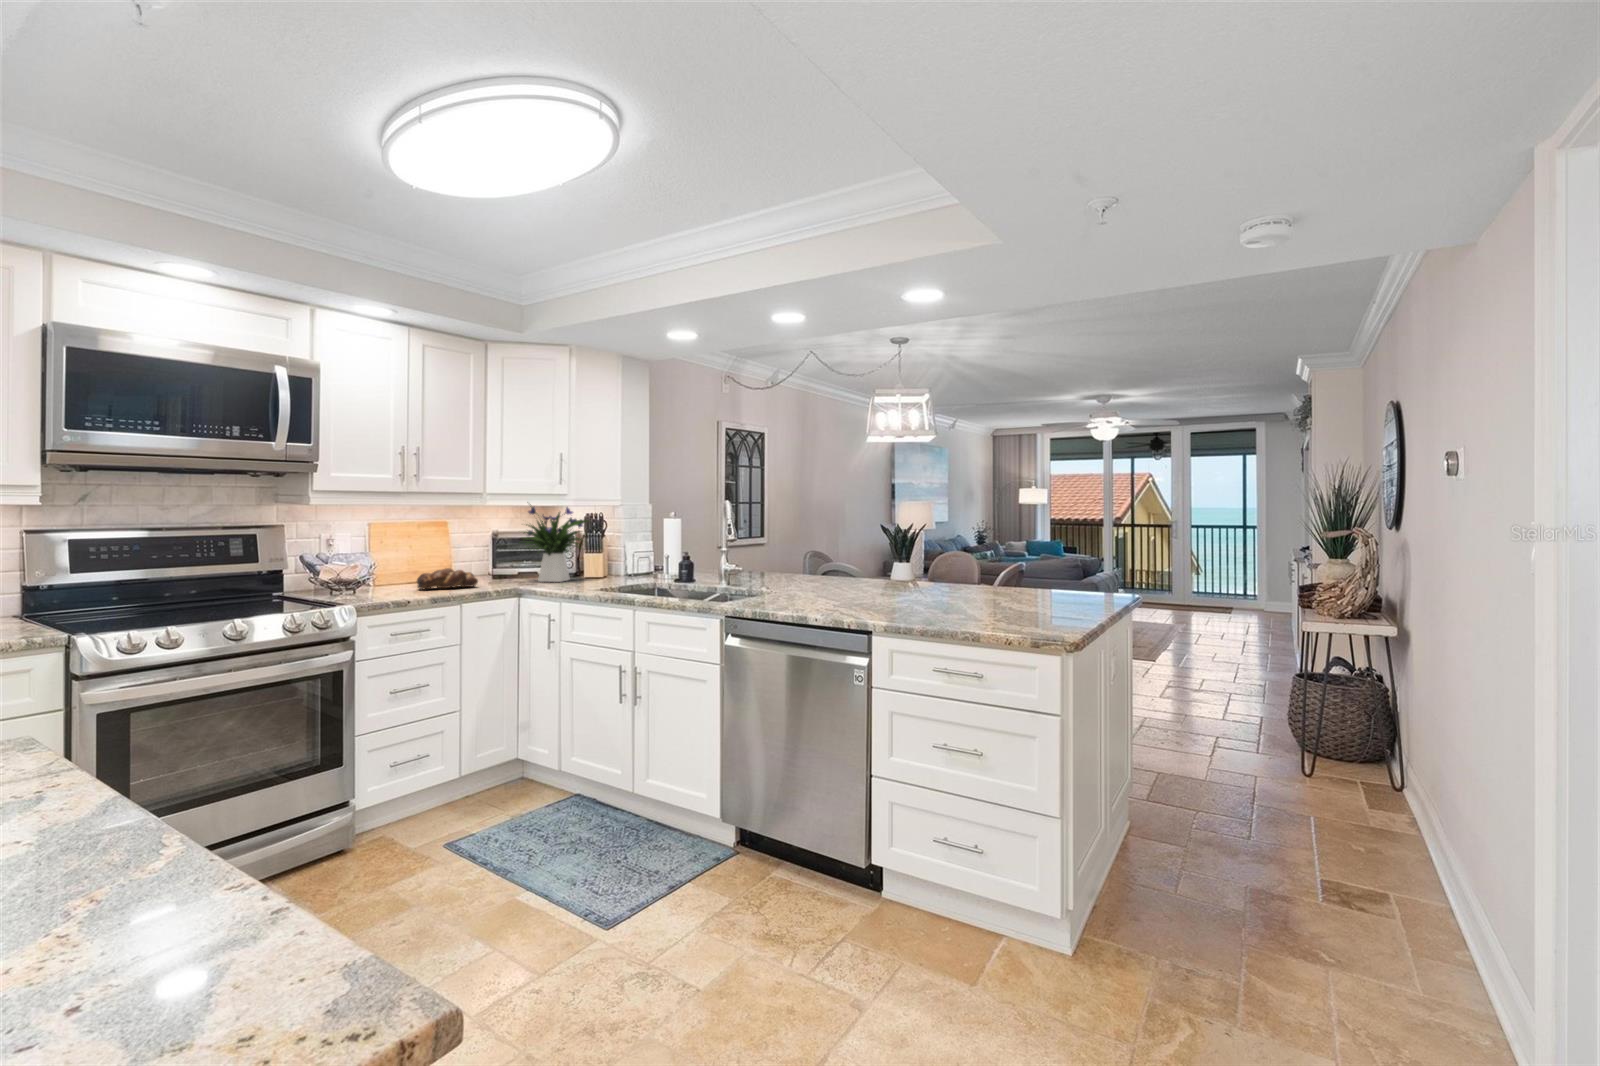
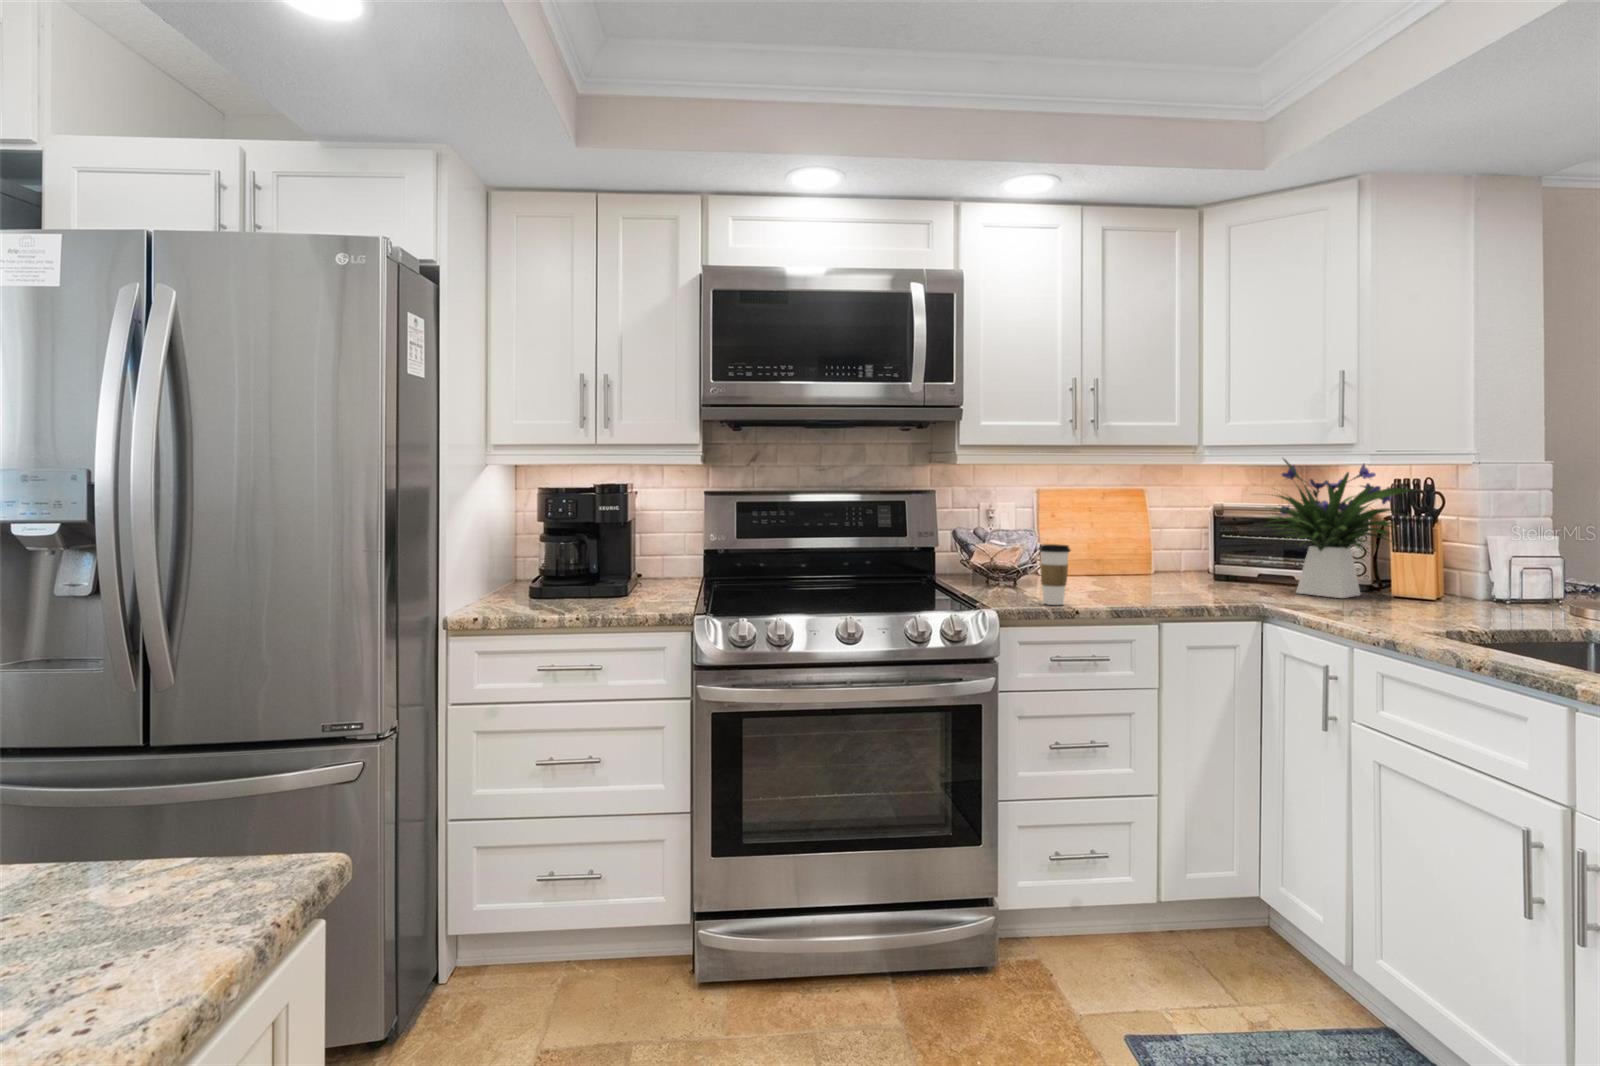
coffee cup: none [380,559,402,599] -> present [1039,544,1071,605]
bread loaf: present [417,568,478,589] -> none [1096,561,1190,593]

